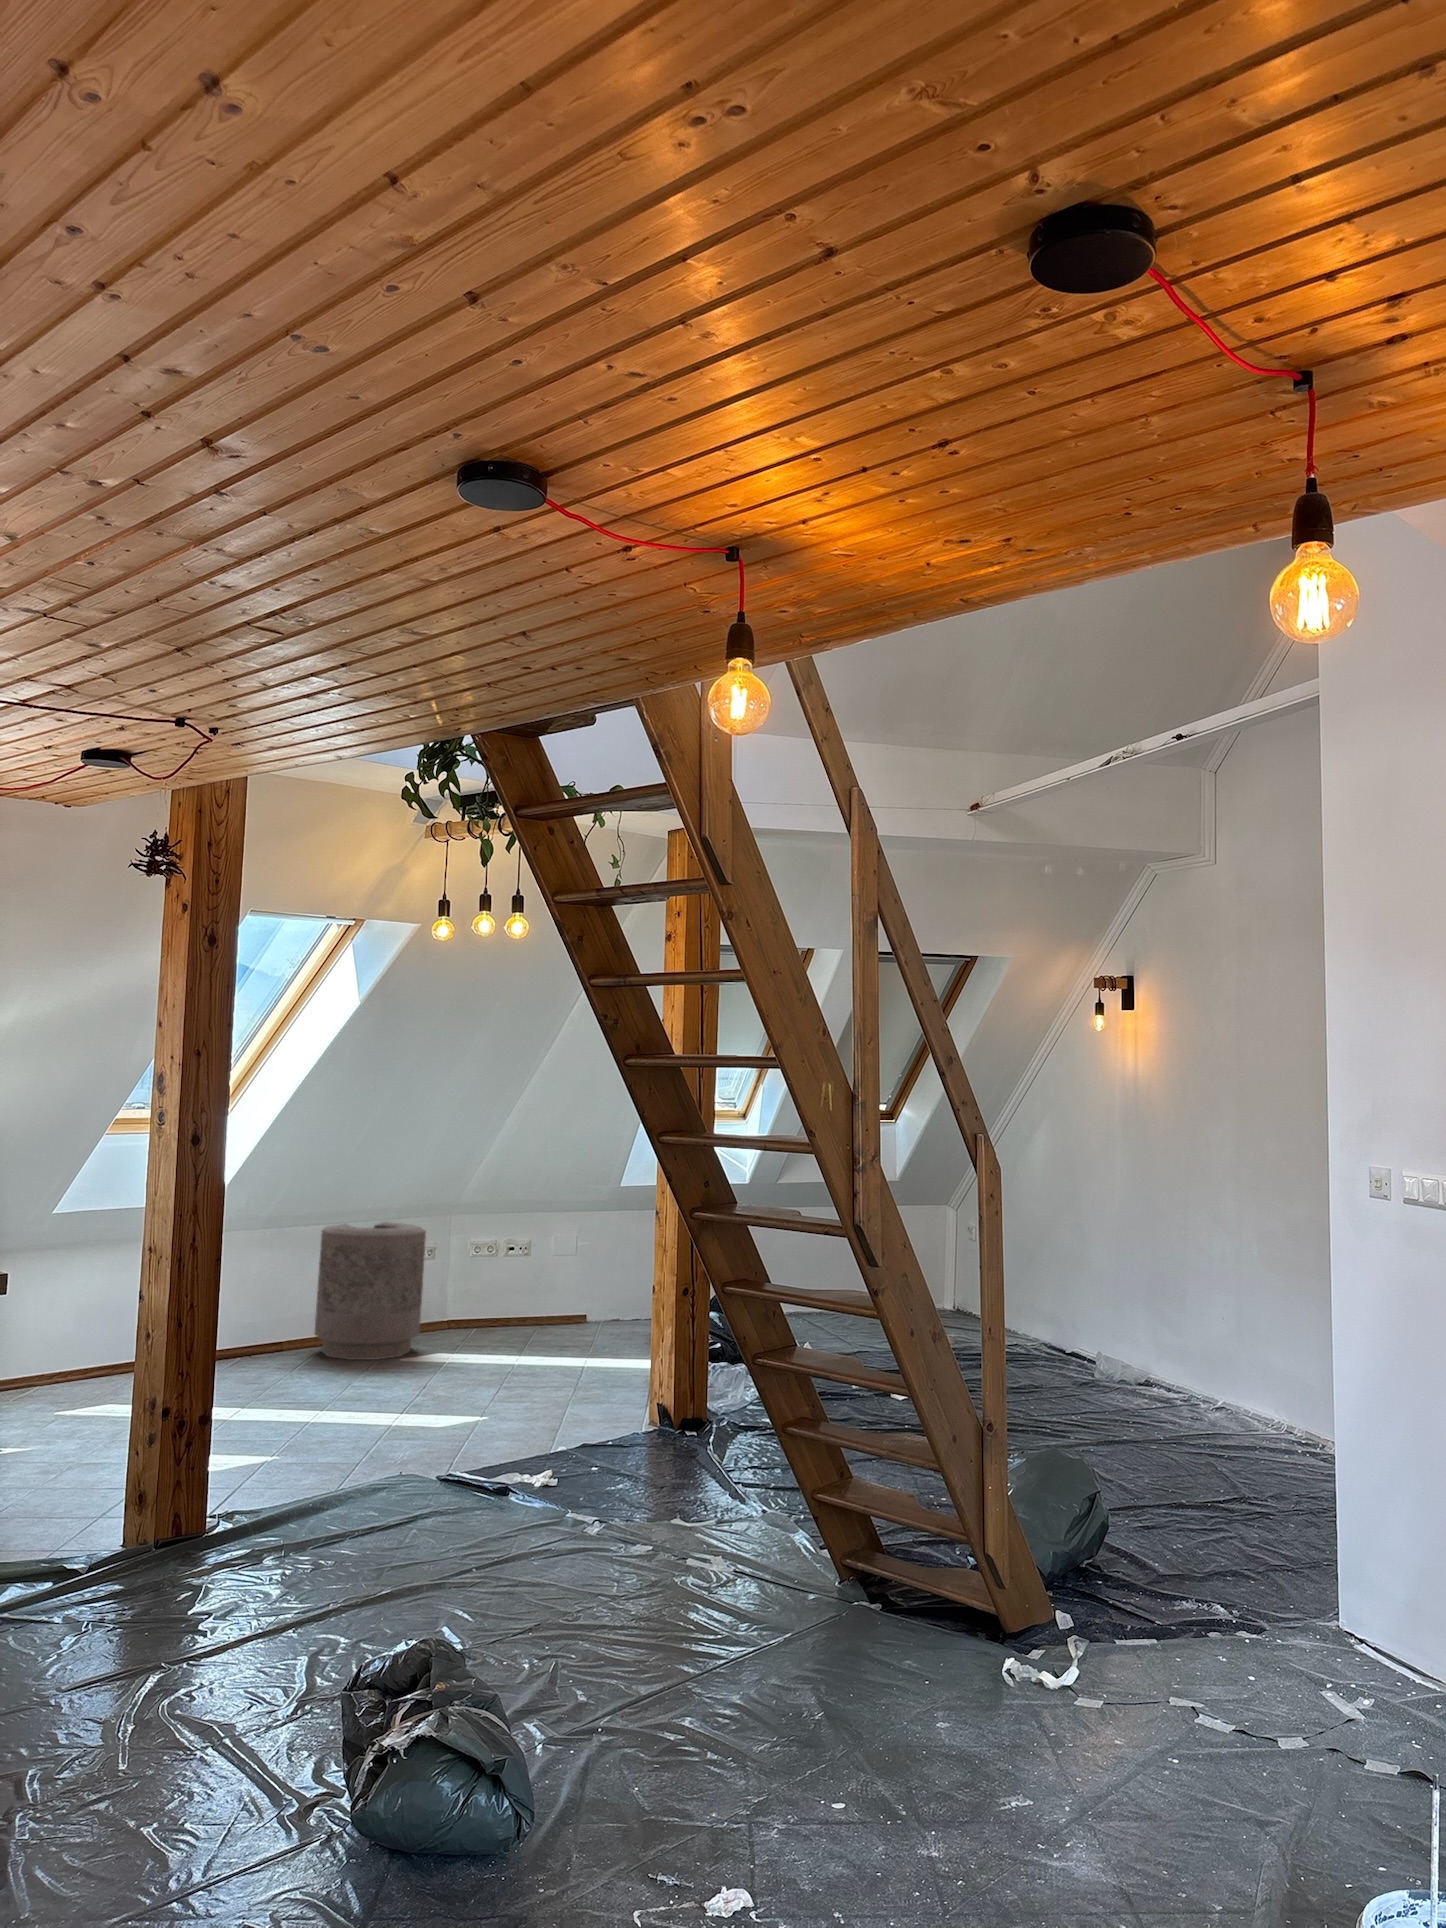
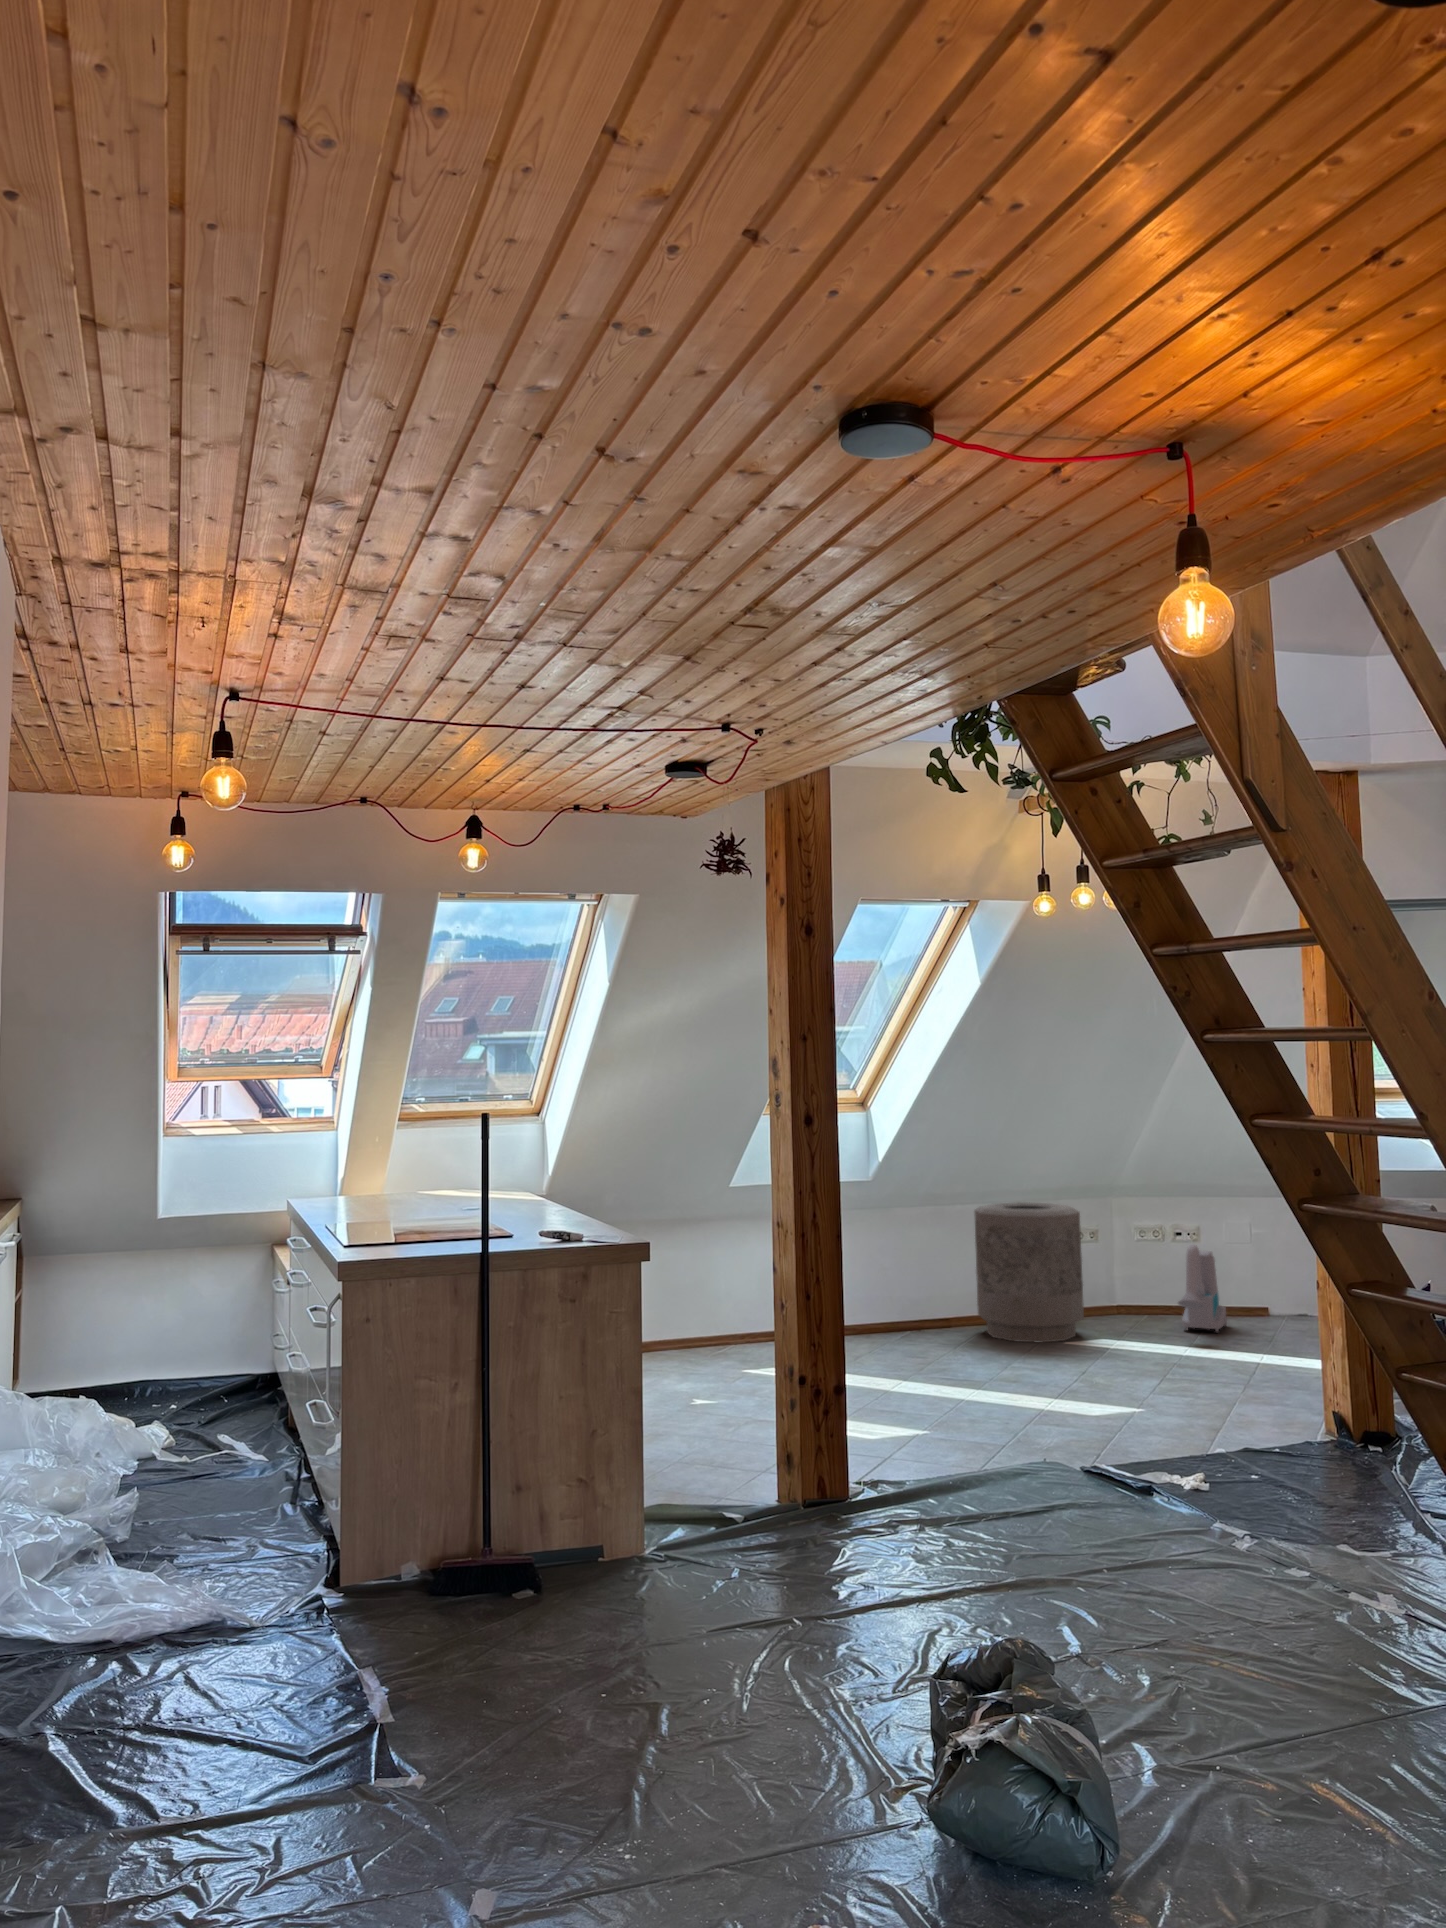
vacuum cleaner: none [508,1260,547,1342] -> present [1178,1244,1227,1332]

